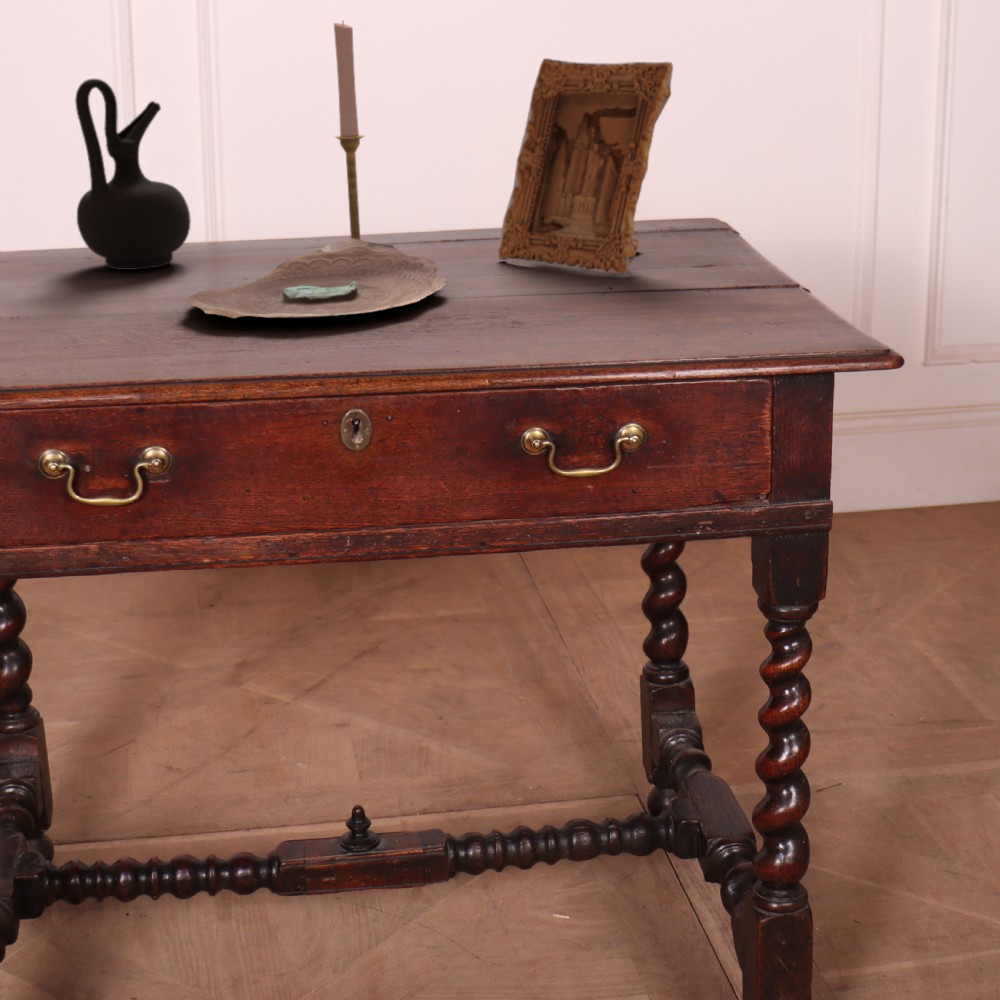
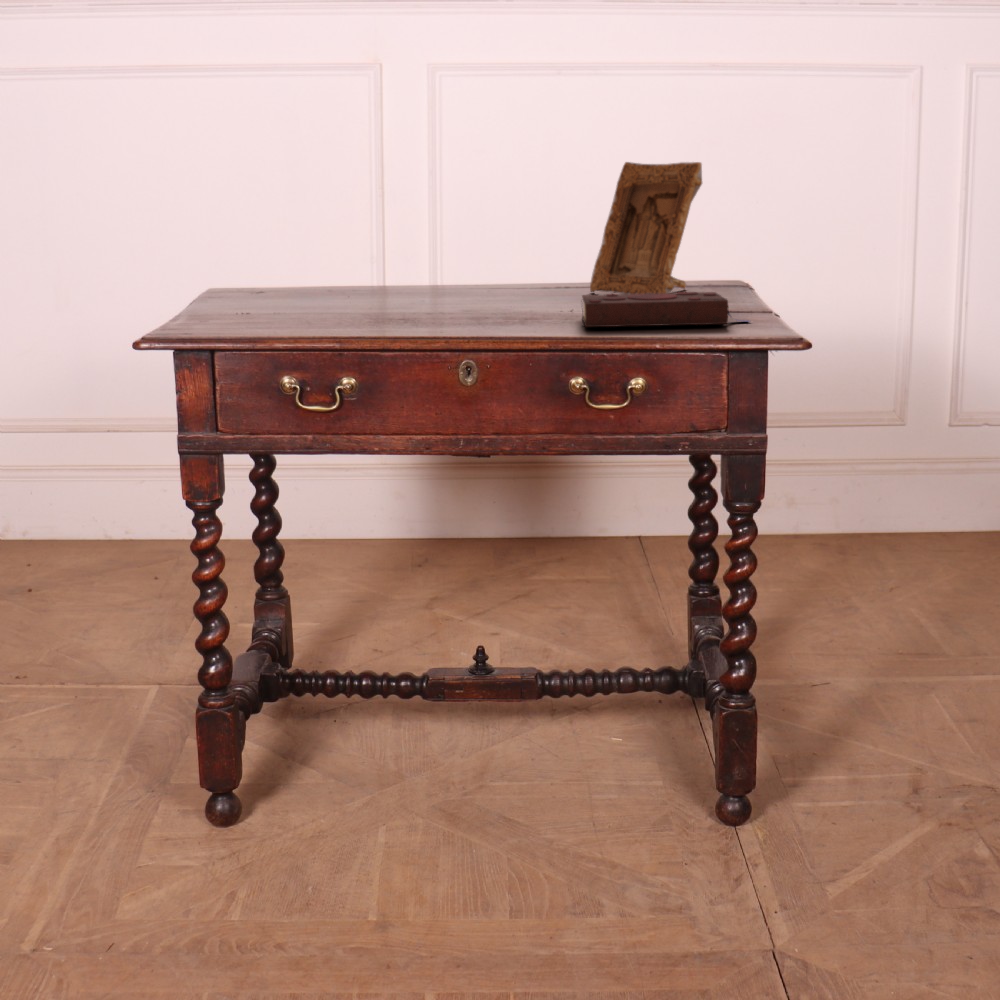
candlestick: present [334,22,364,240] -> none [489,138,514,289]
ceramic jug: present [75,79,191,270] -> none [326,173,396,294]
decorative bowl: present [184,239,446,318] -> none [379,275,545,312]
book: none [520,273,795,346] -> present [582,292,730,327]

